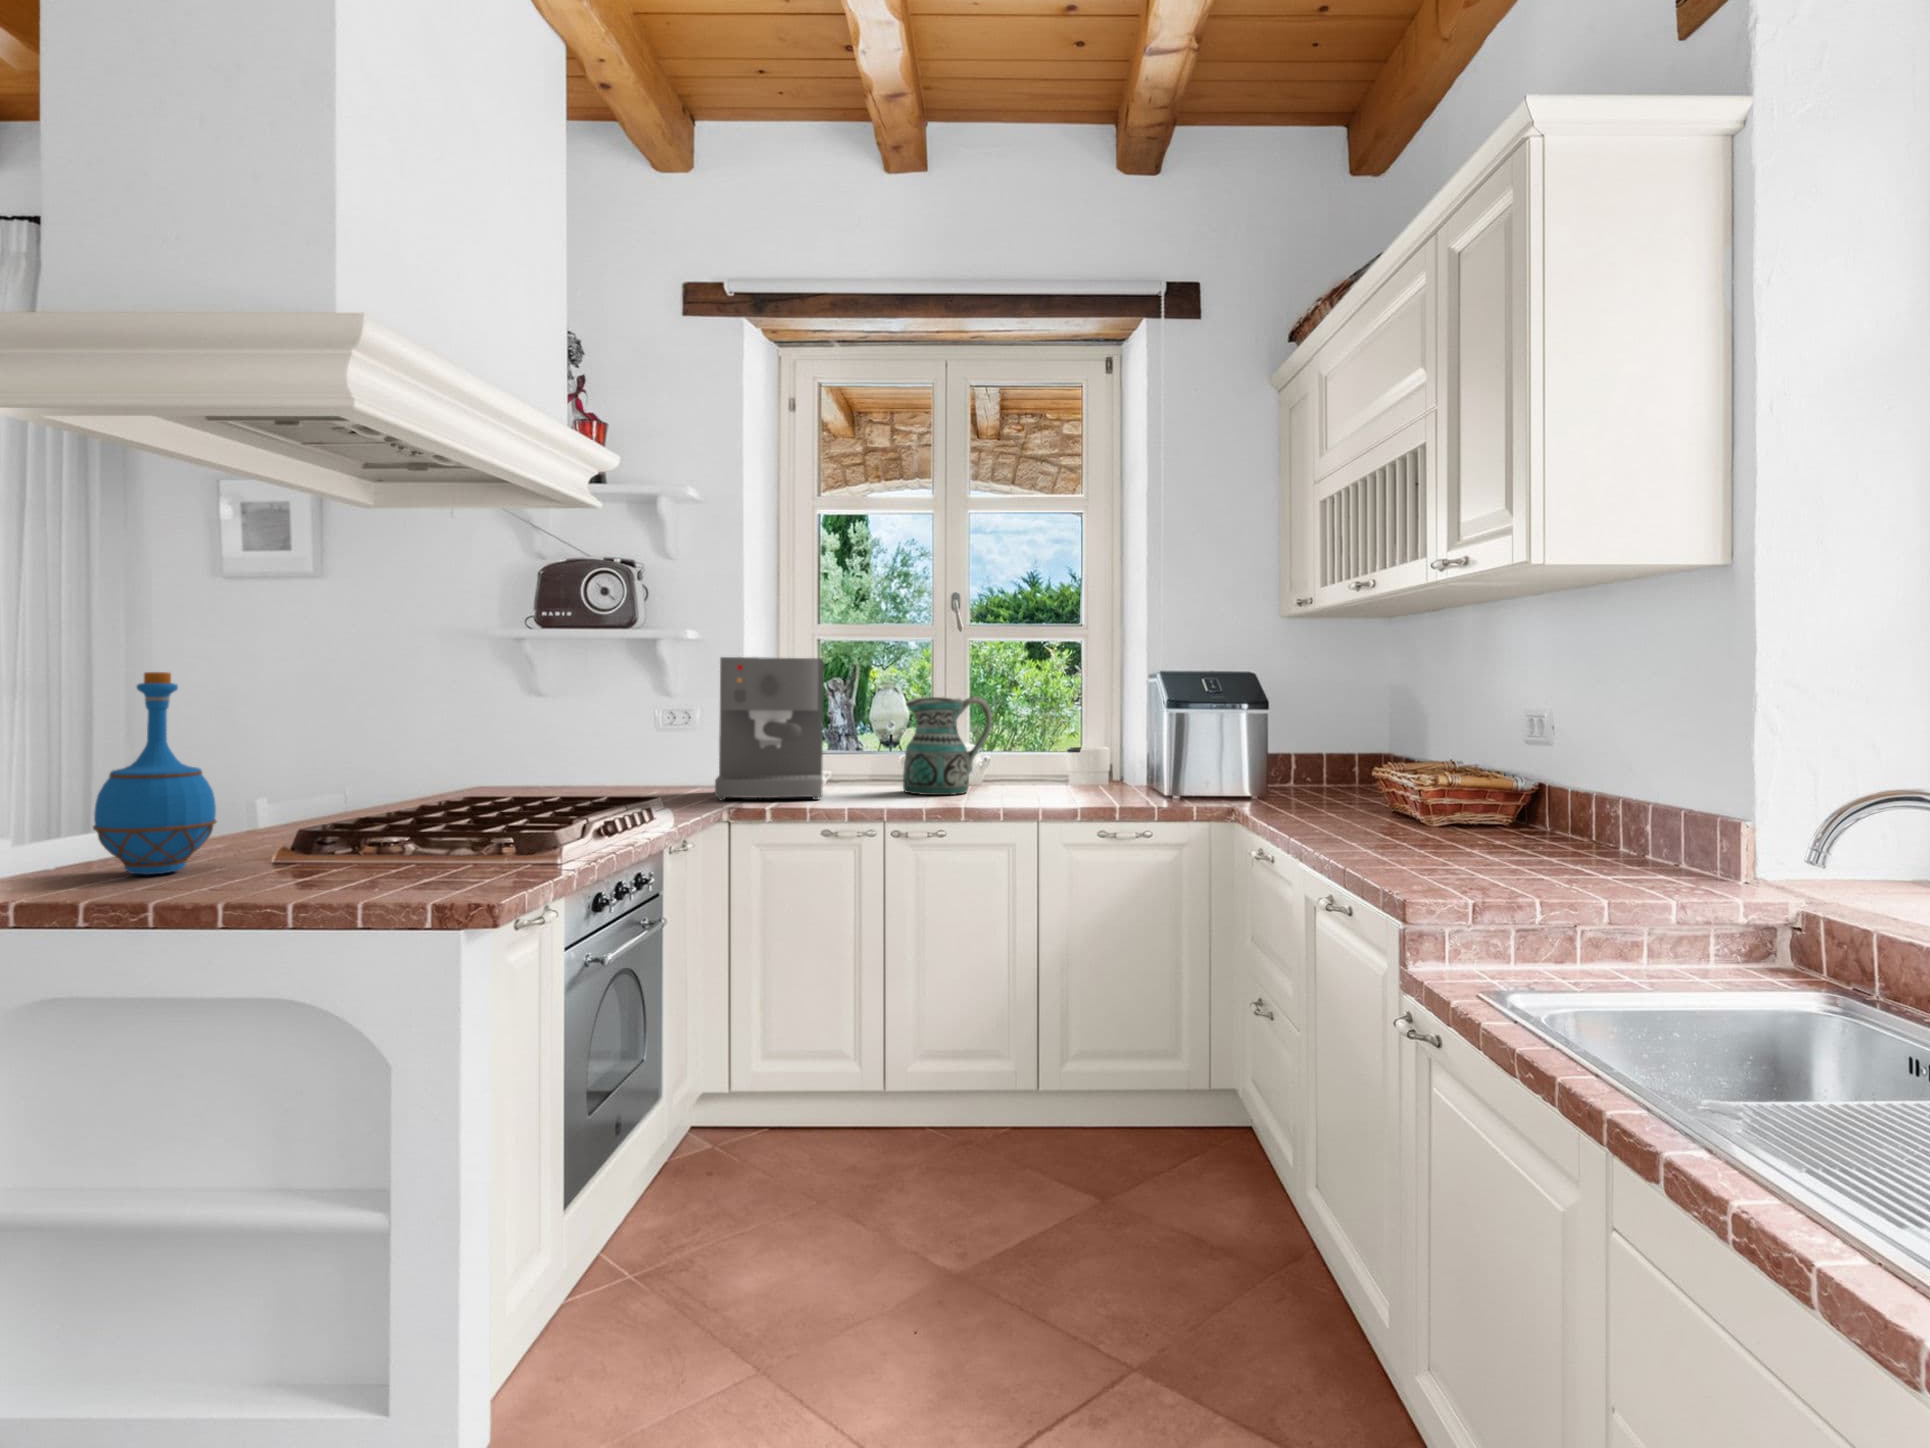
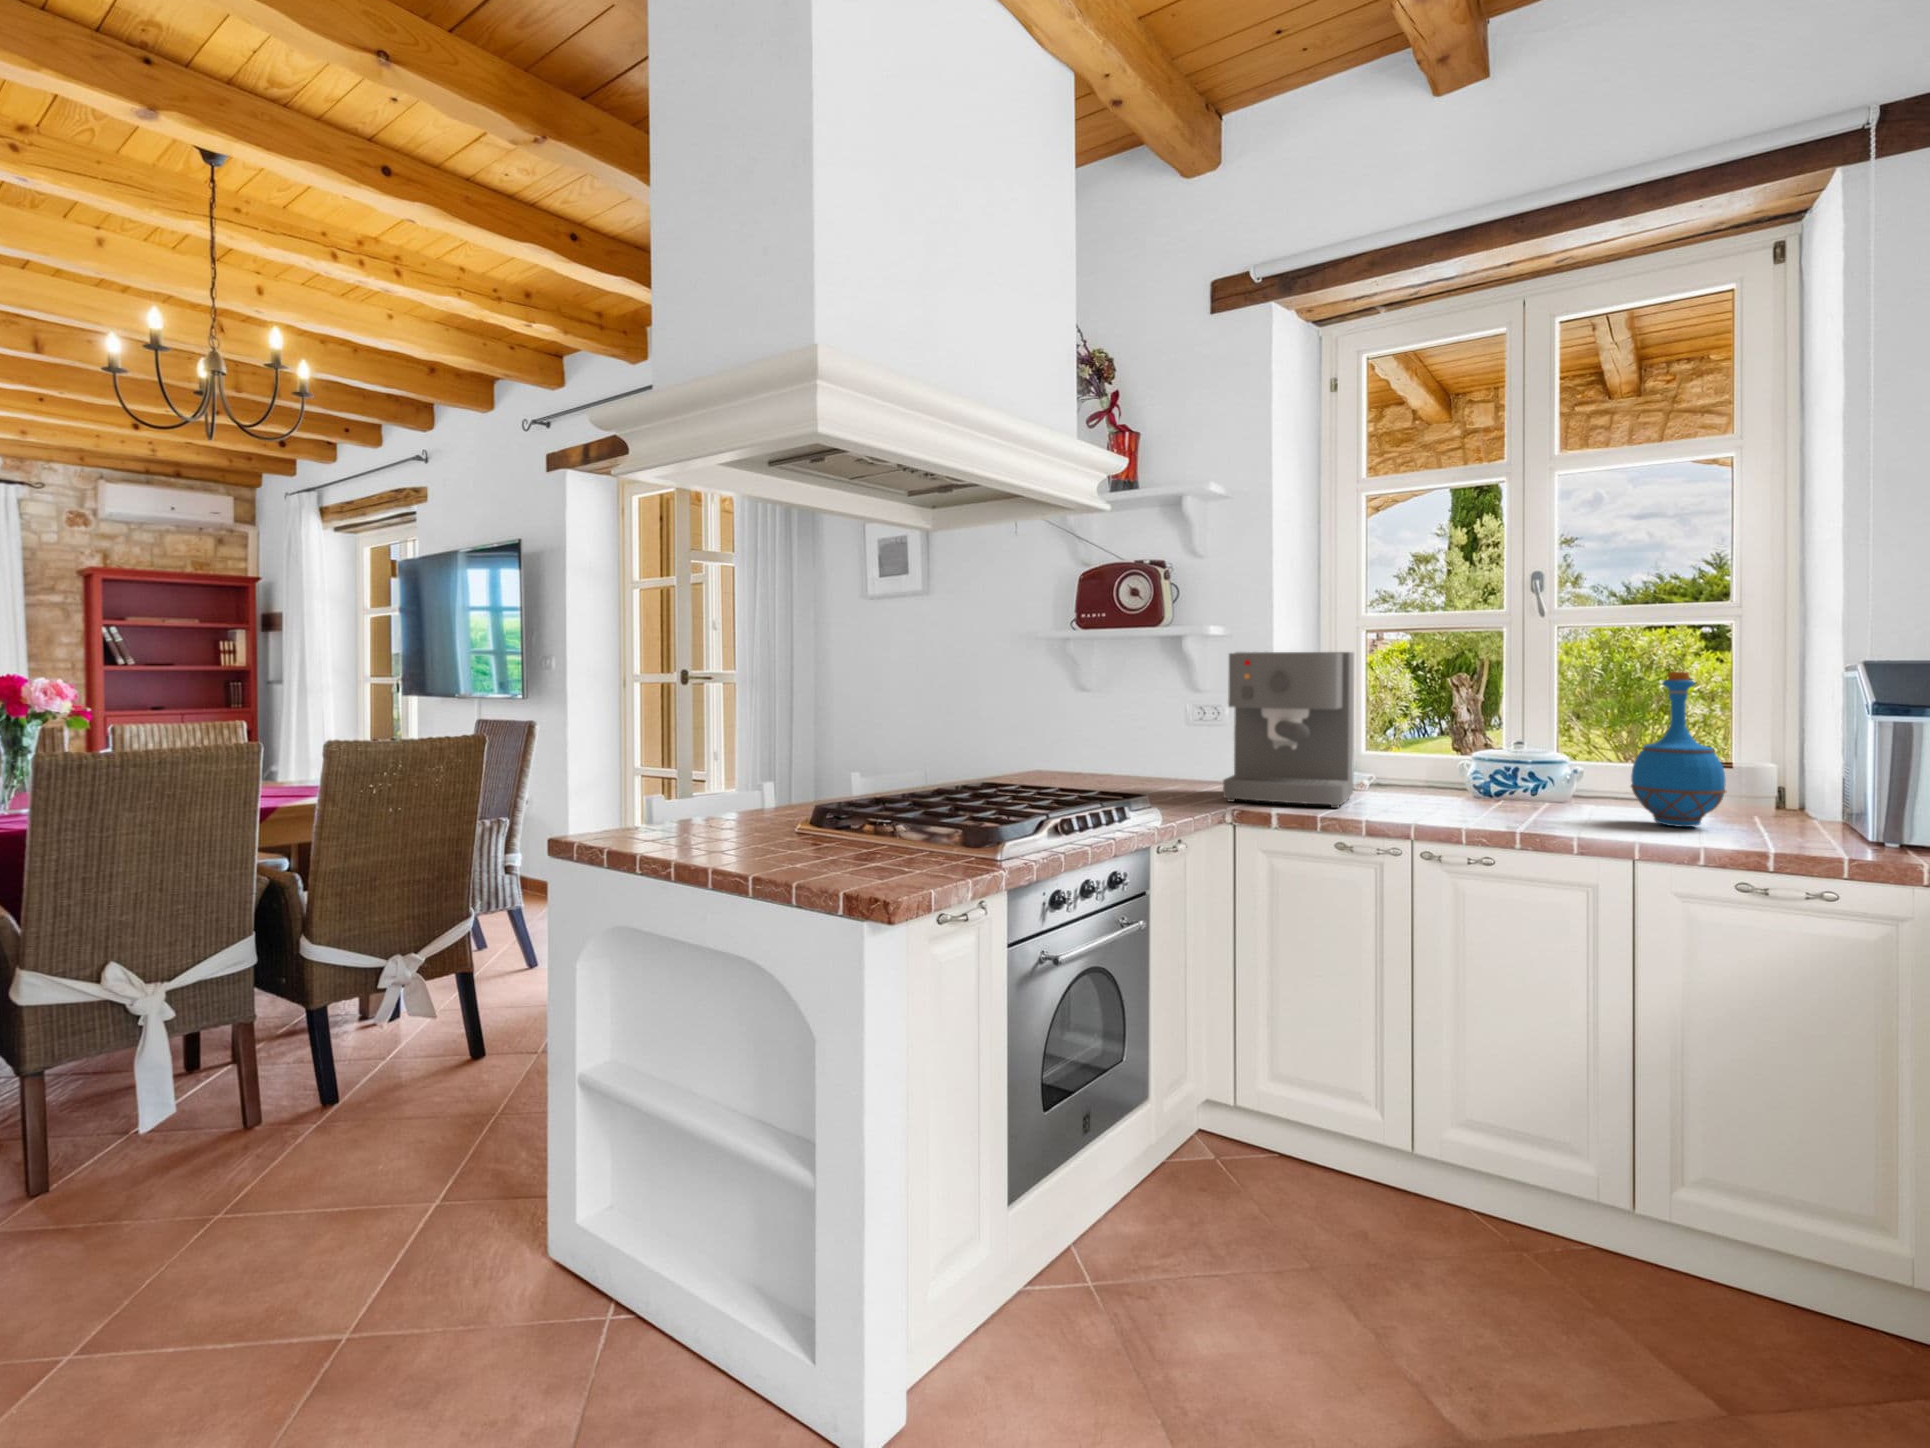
bottle: present [93,672,216,875] -> present [1631,671,1727,827]
ceramic pitcher: present [903,696,992,795] -> none [1451,695,1577,813]

